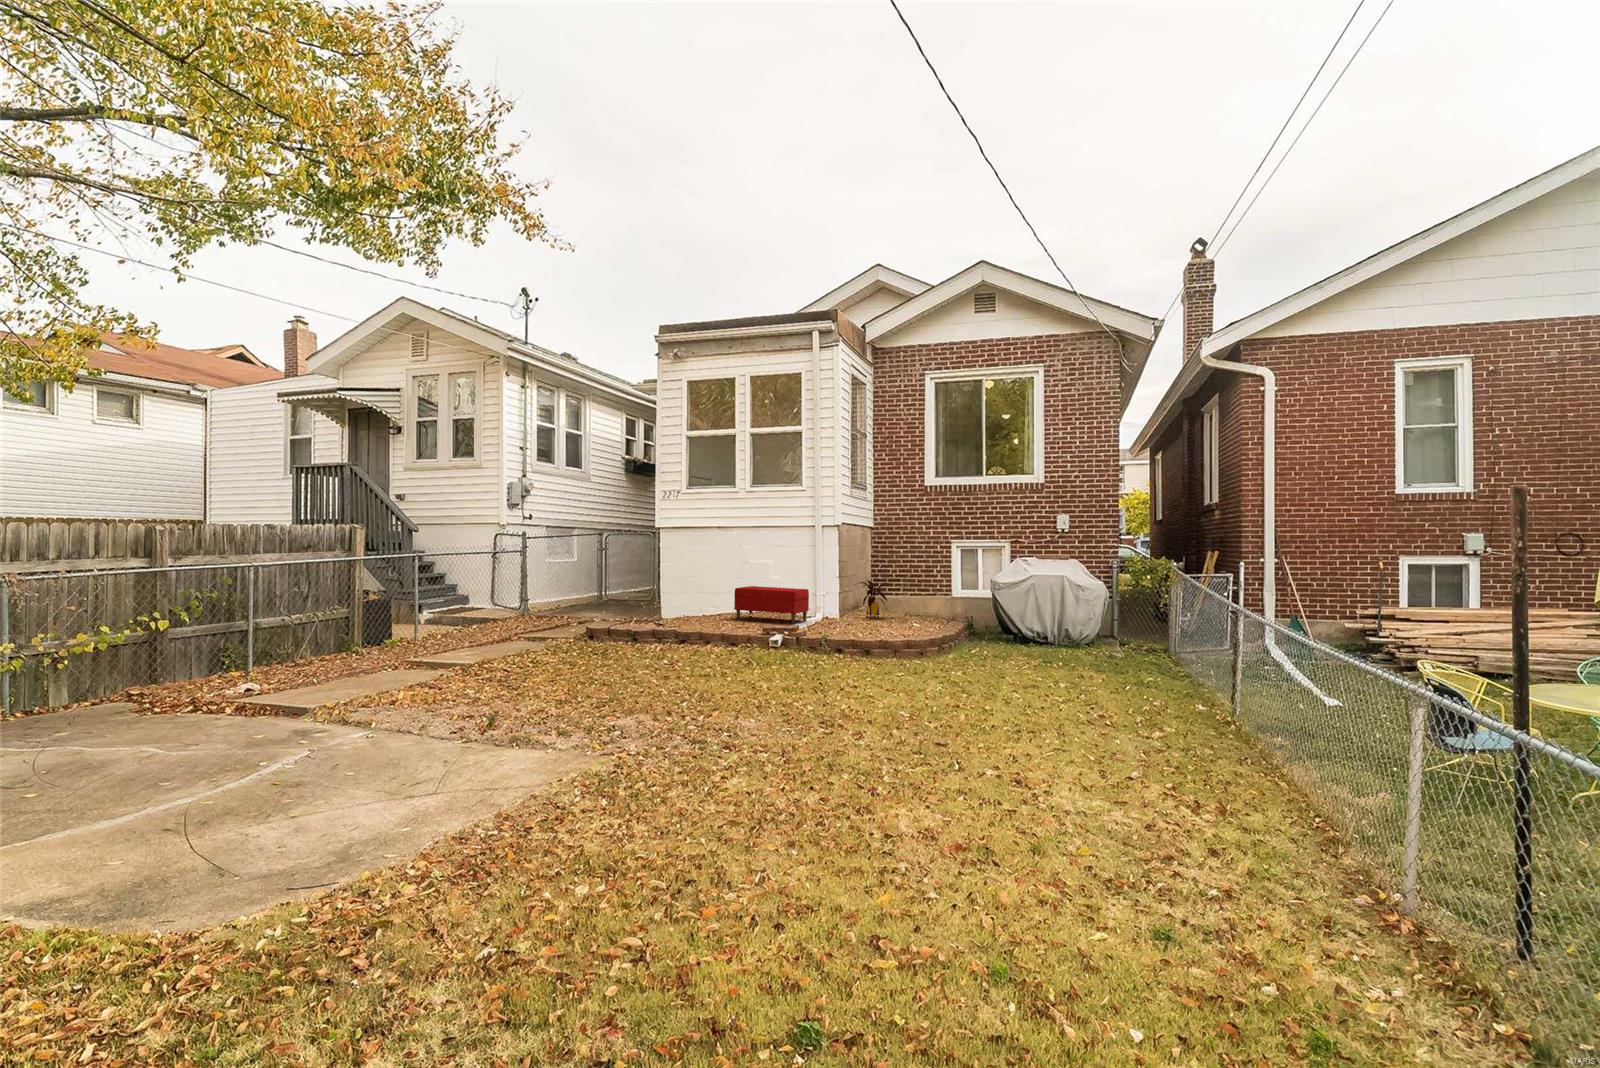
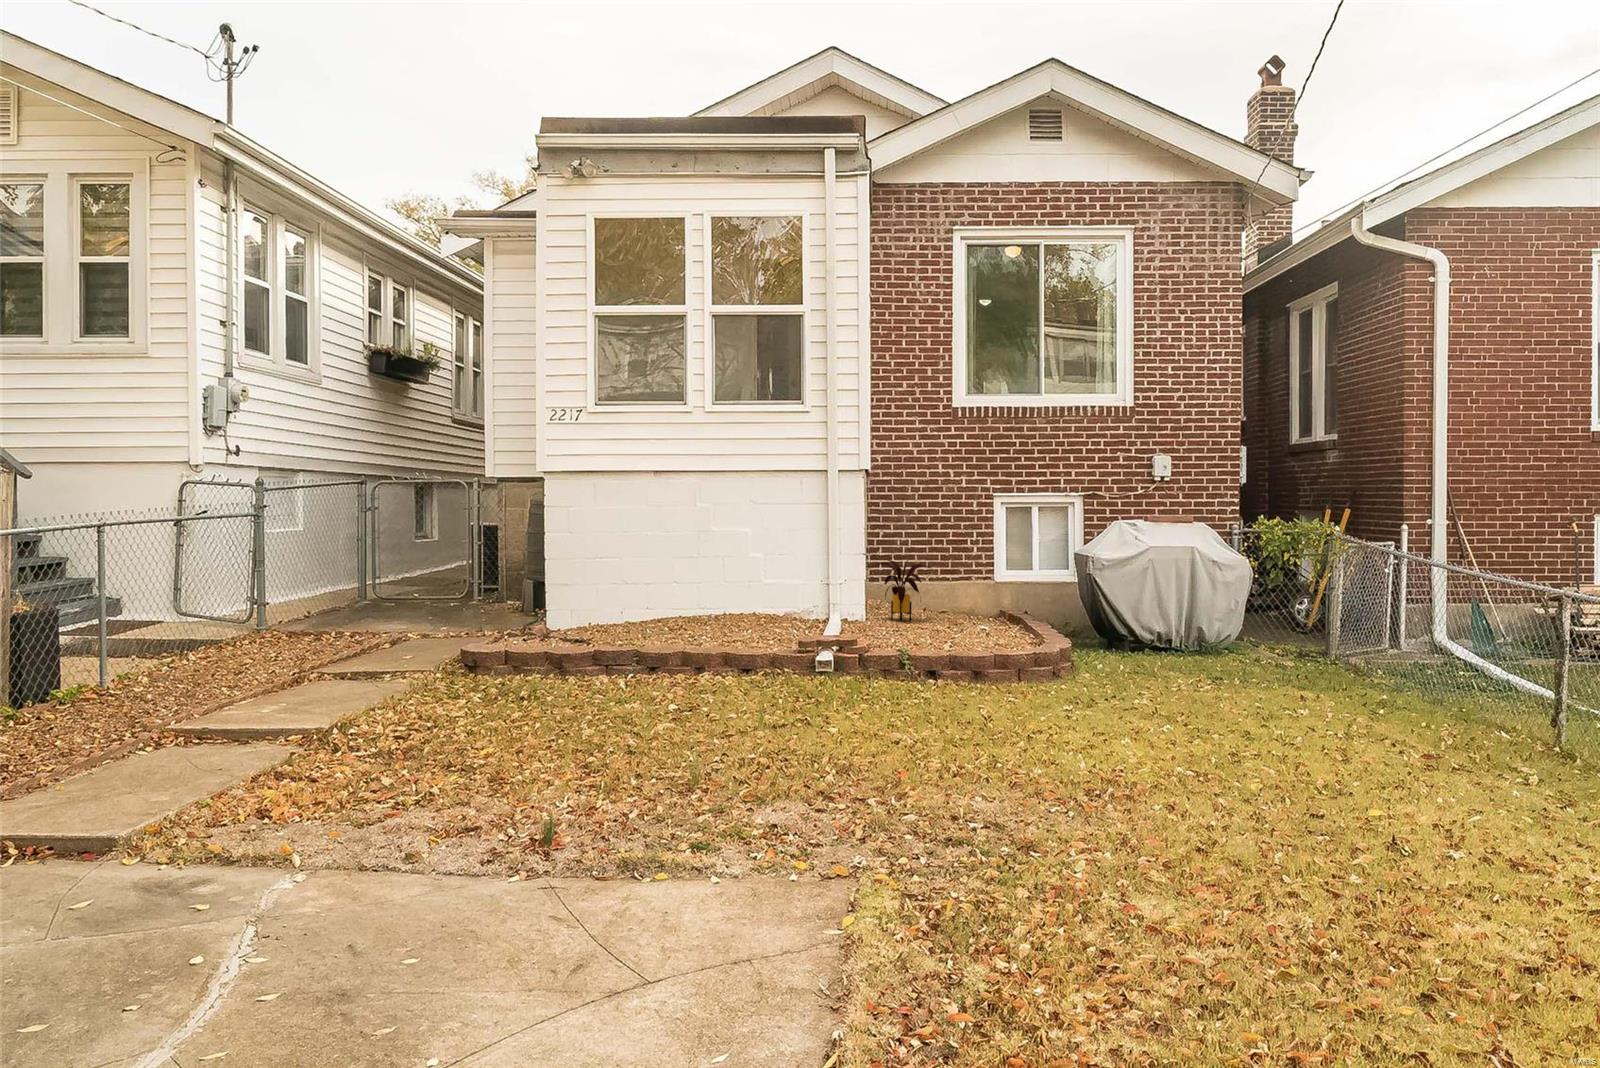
bench: present [734,586,809,624] -> none [699,574,817,634]

